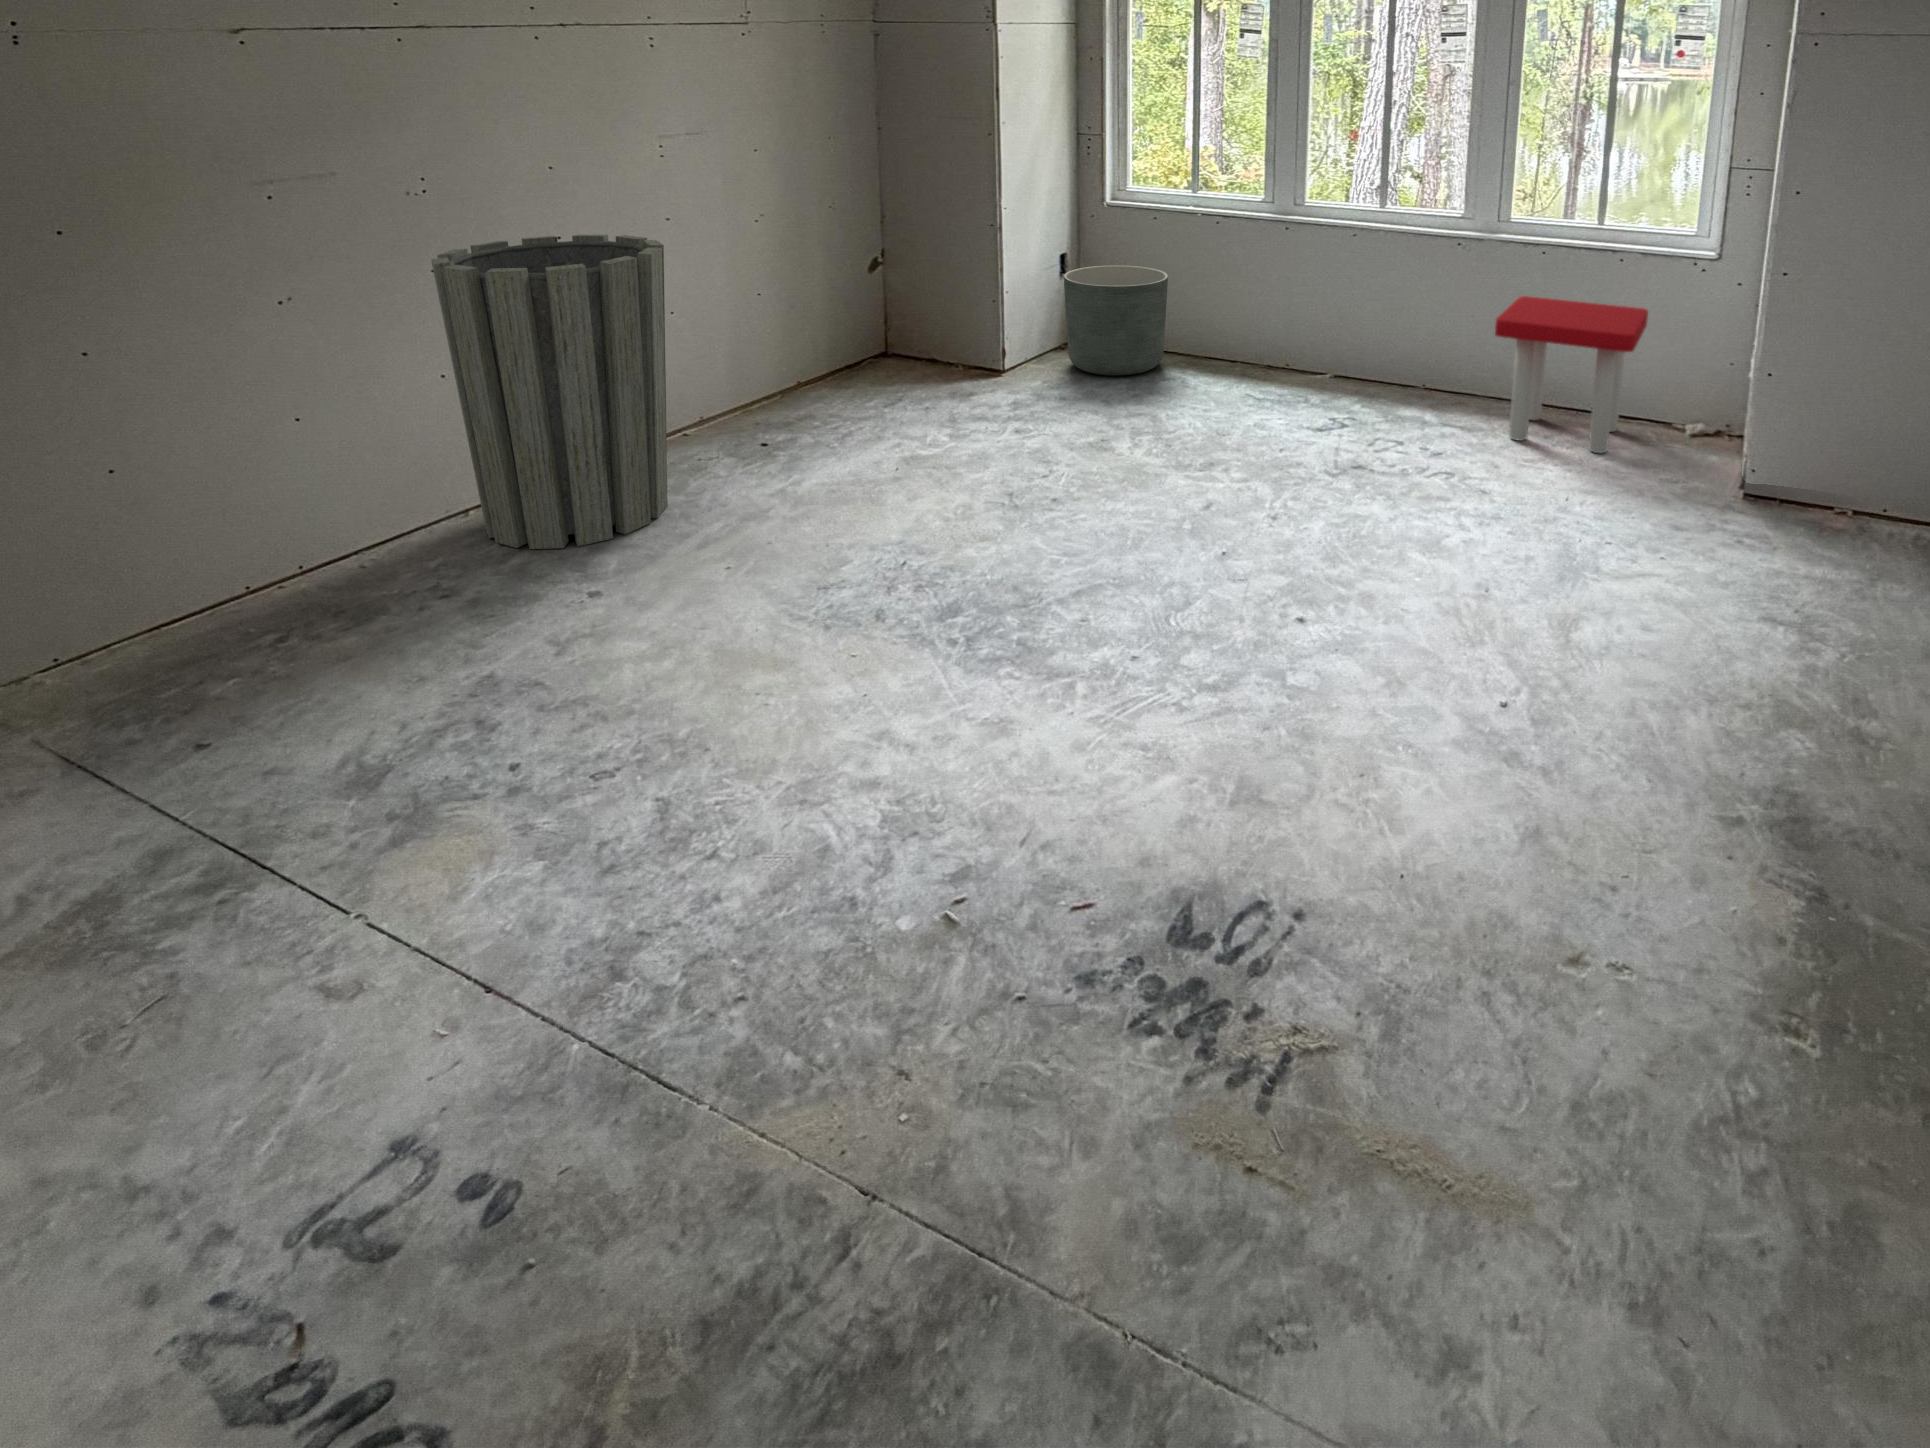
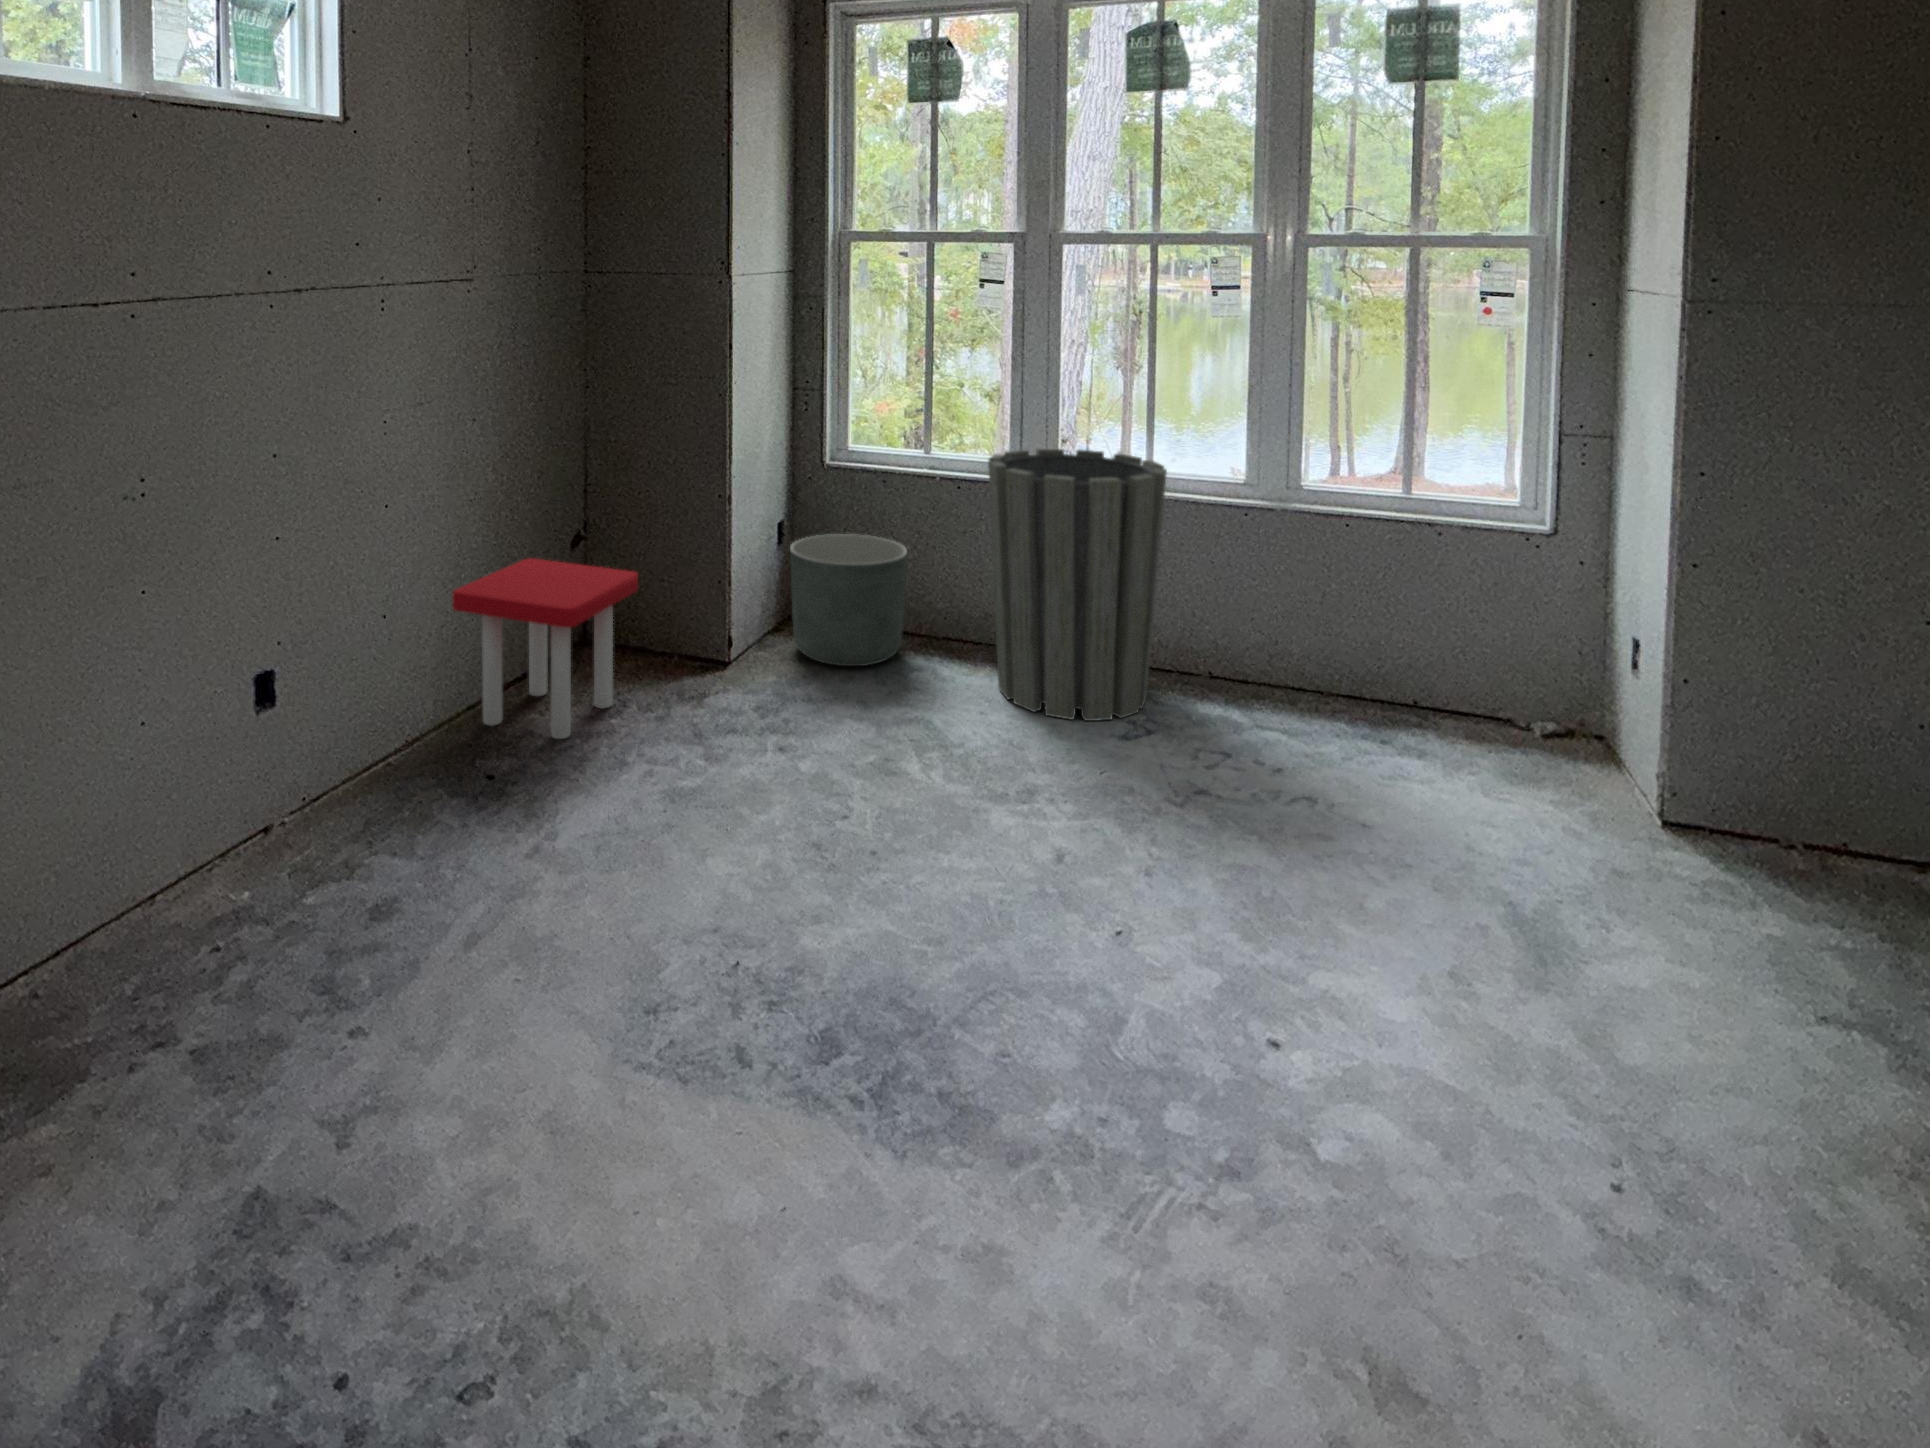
trash can: present [431,235,668,549] -> present [988,449,1167,721]
stool: present [1495,296,1648,453] -> present [453,558,638,739]

